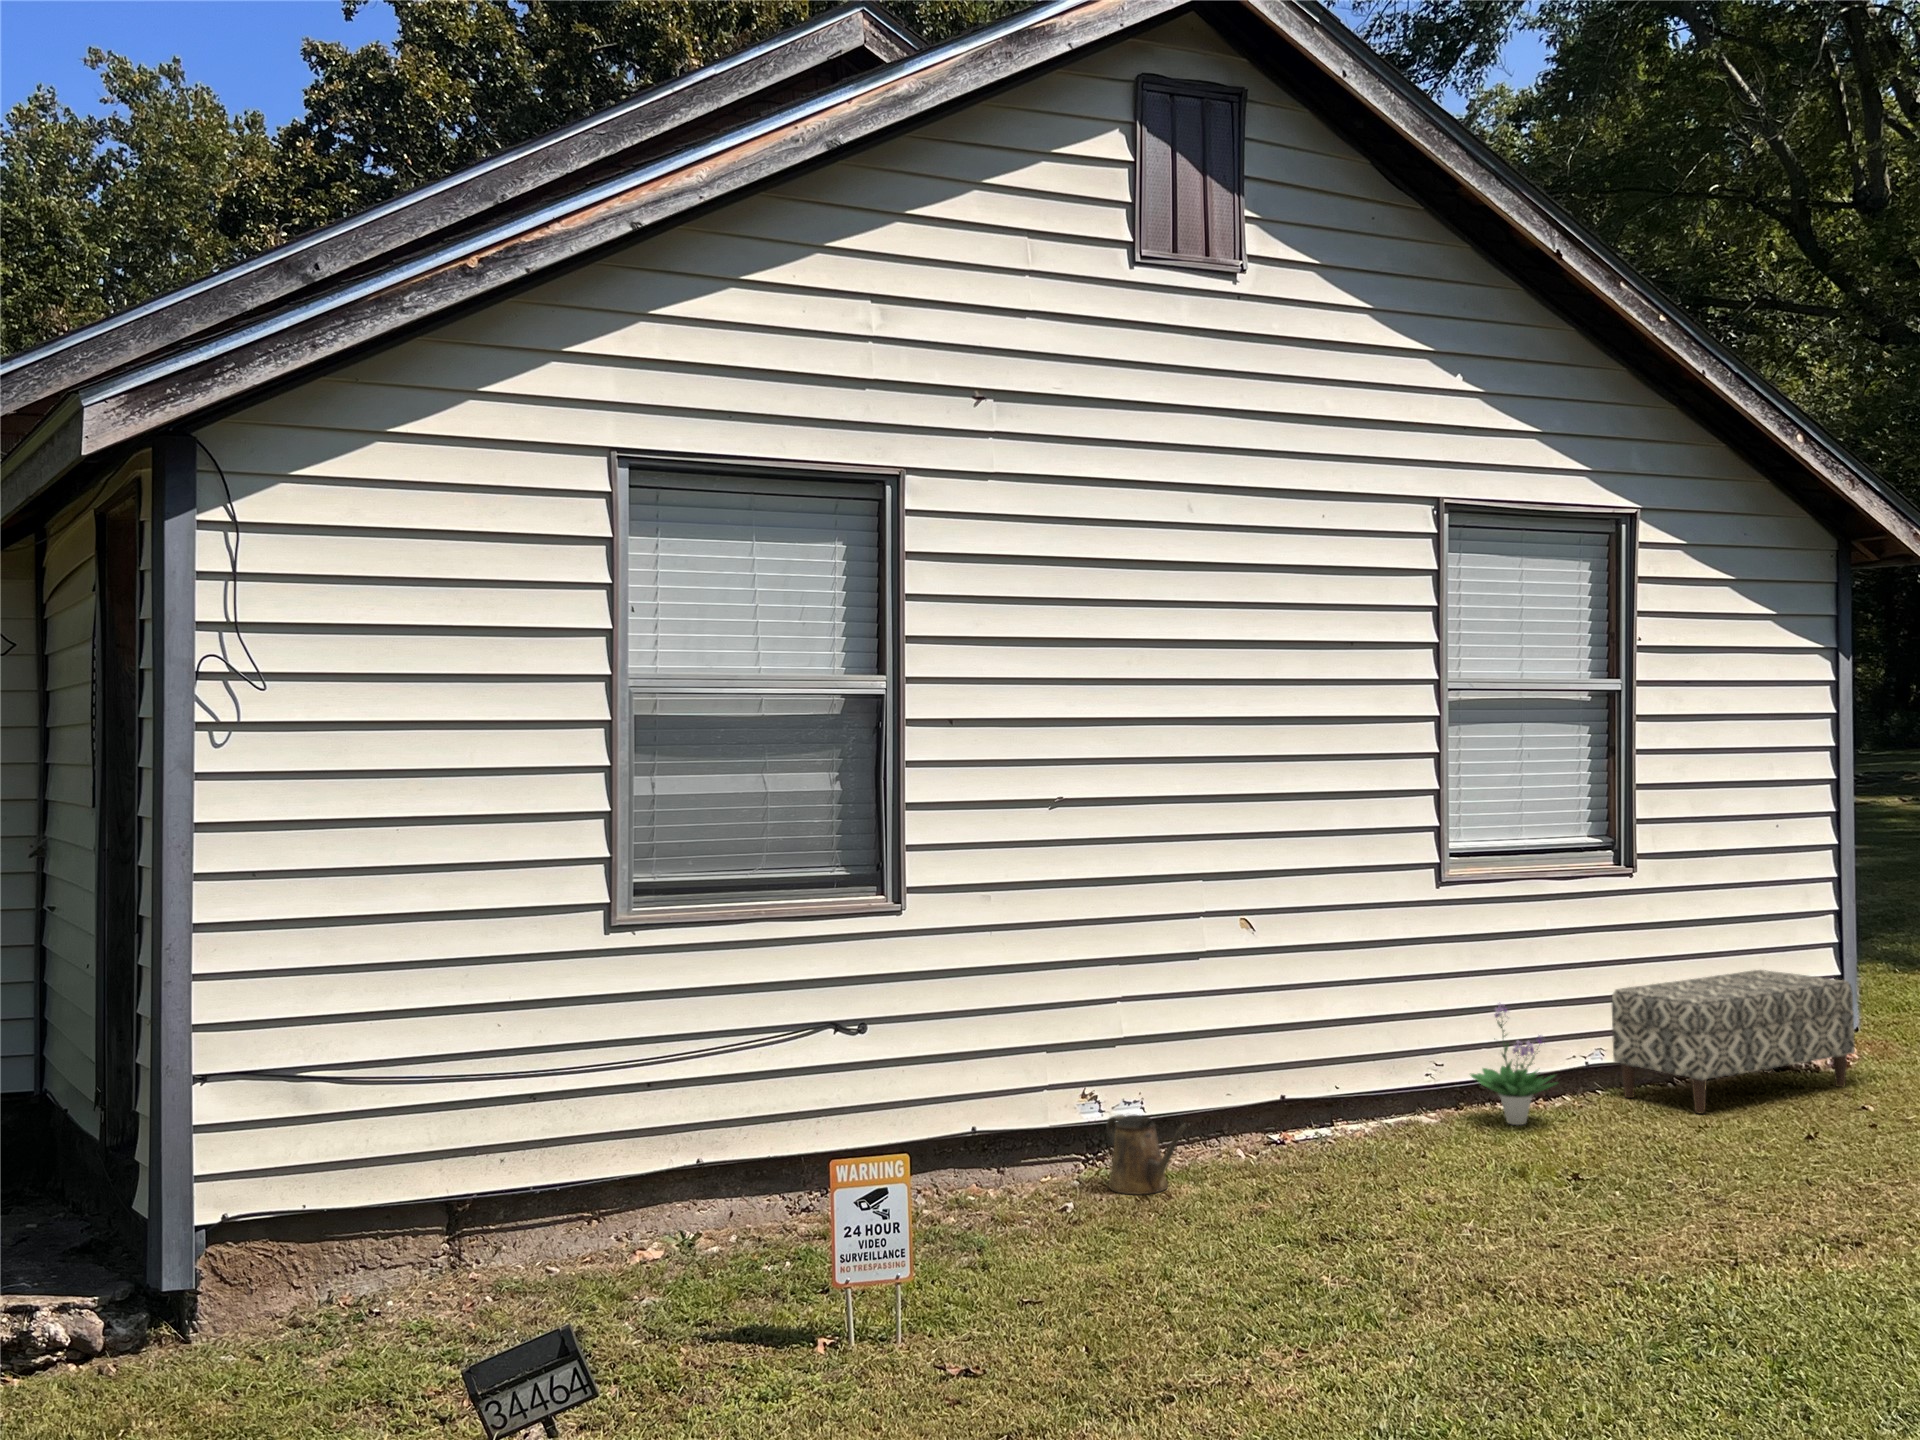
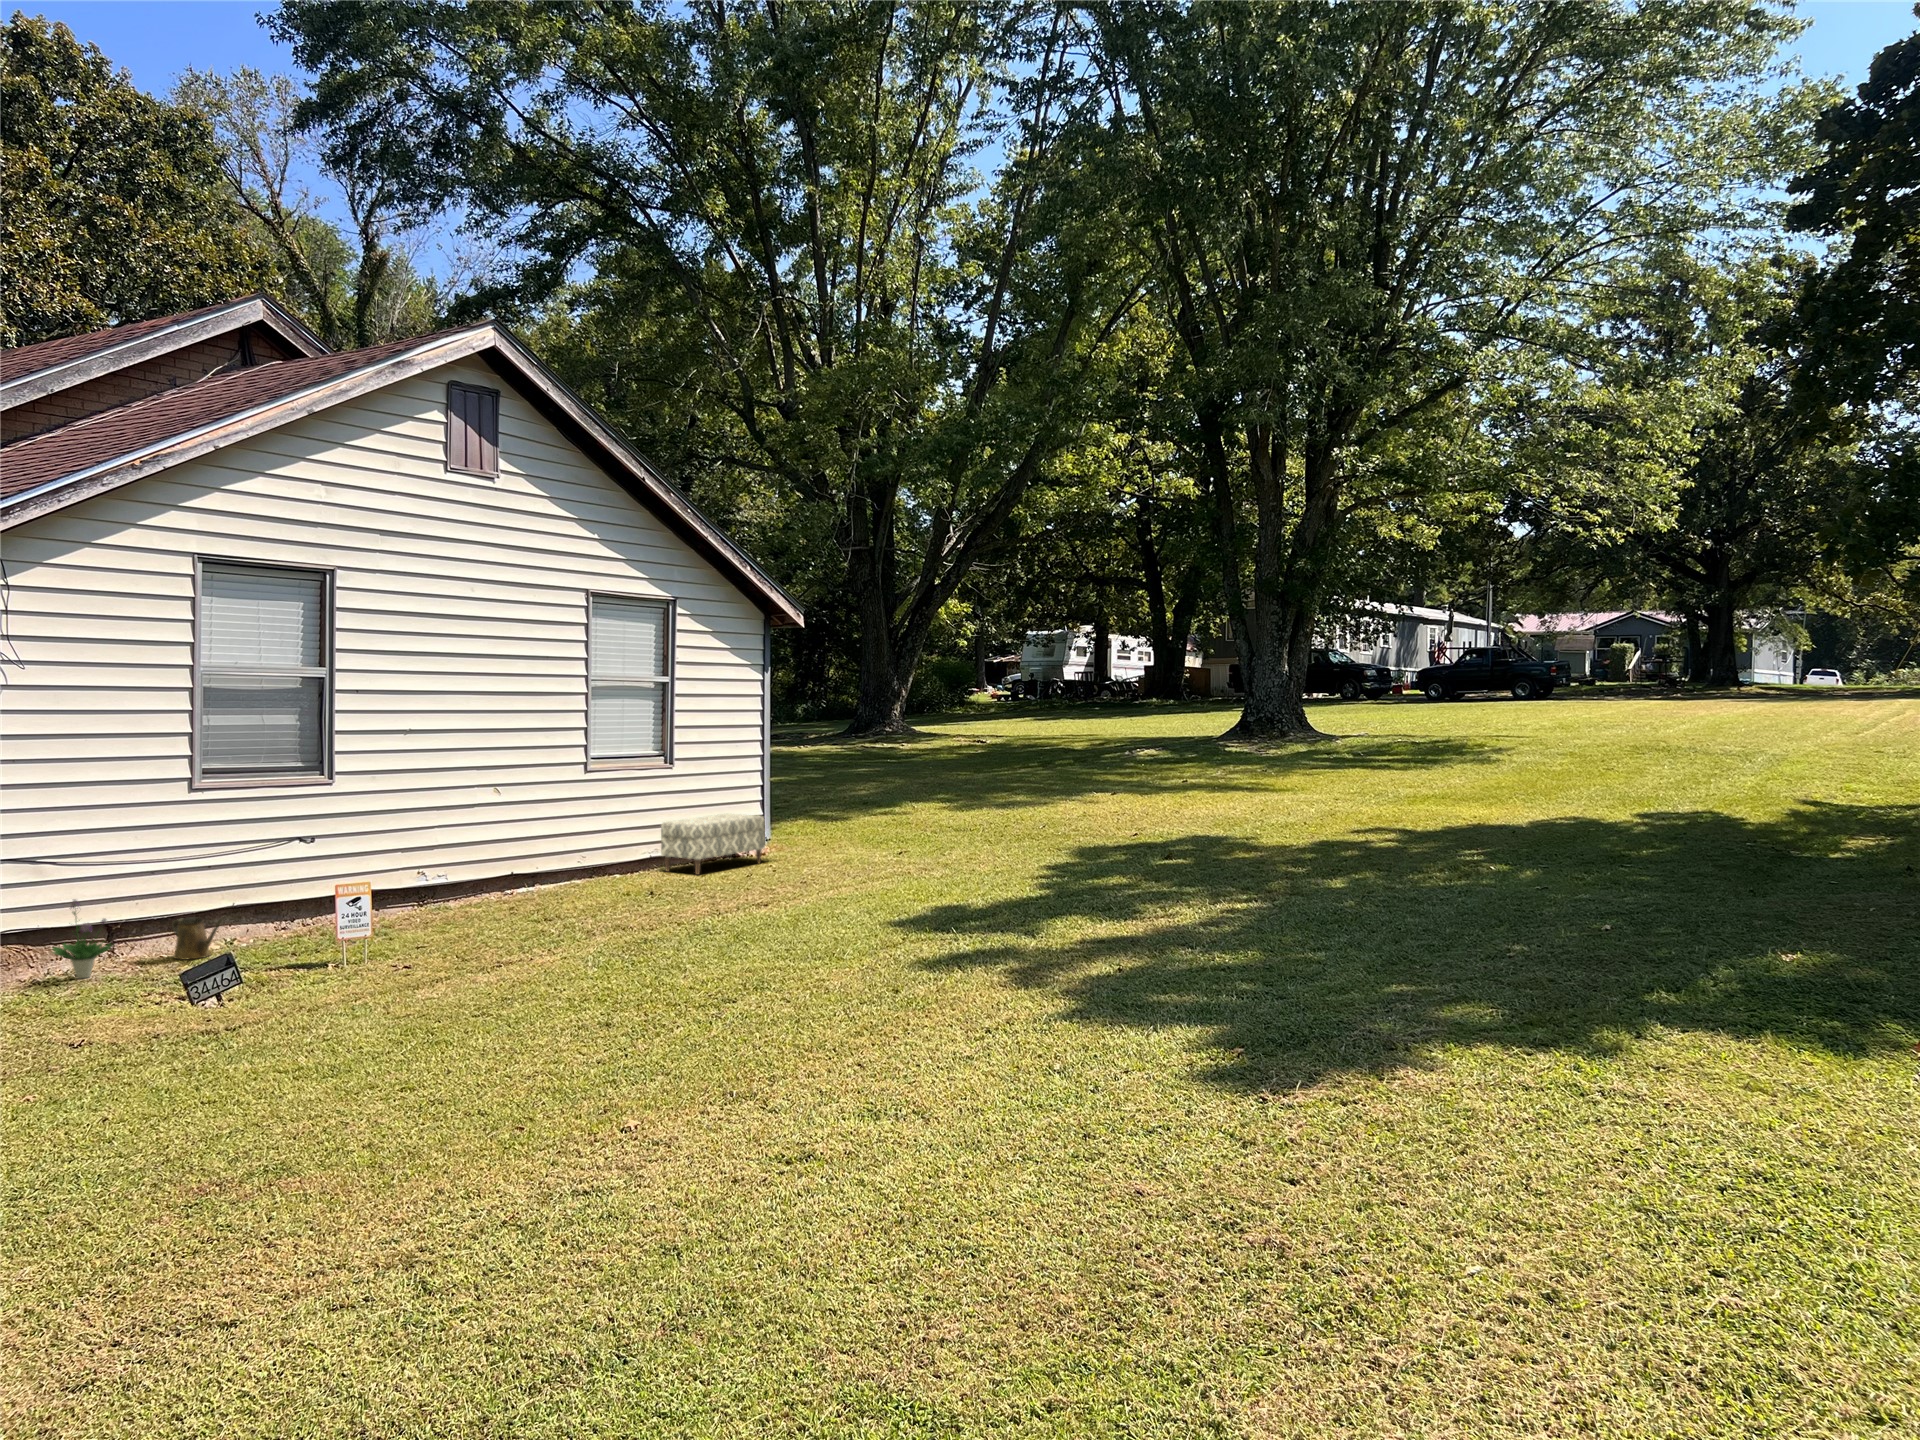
potted plant: present [1471,1003,1557,1125] -> present [52,900,112,979]
watering can: present [1107,1114,1188,1195] -> present [172,916,224,960]

